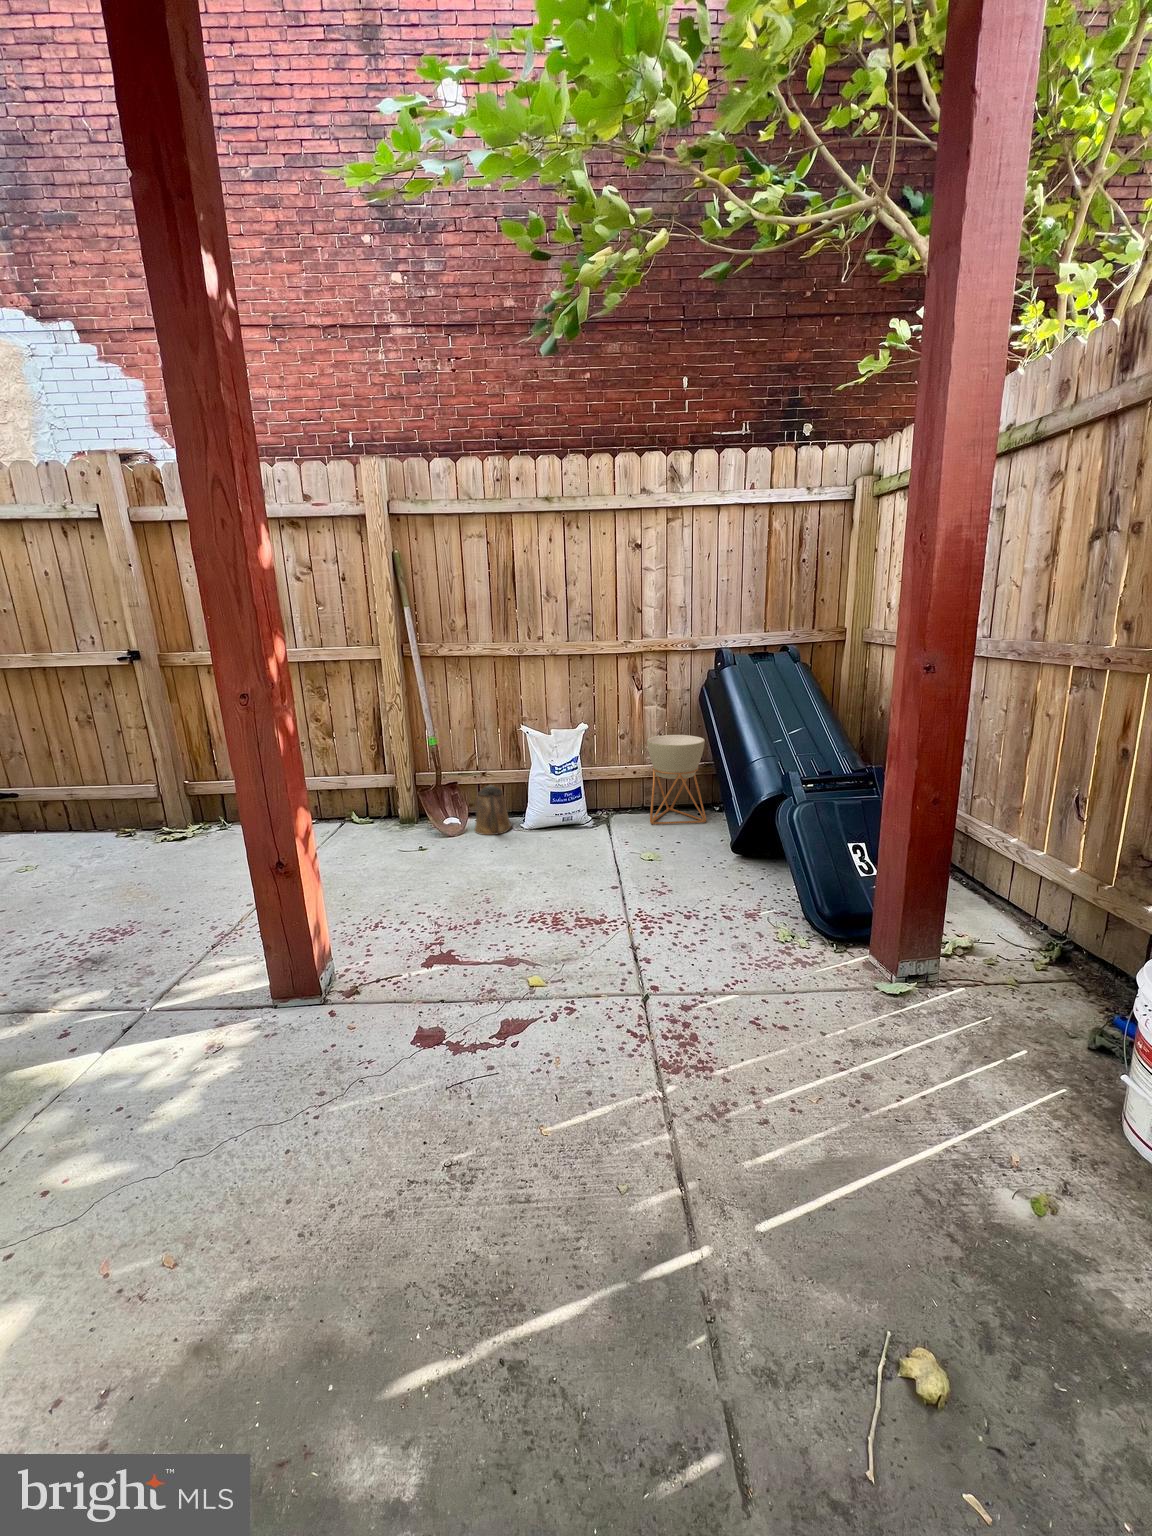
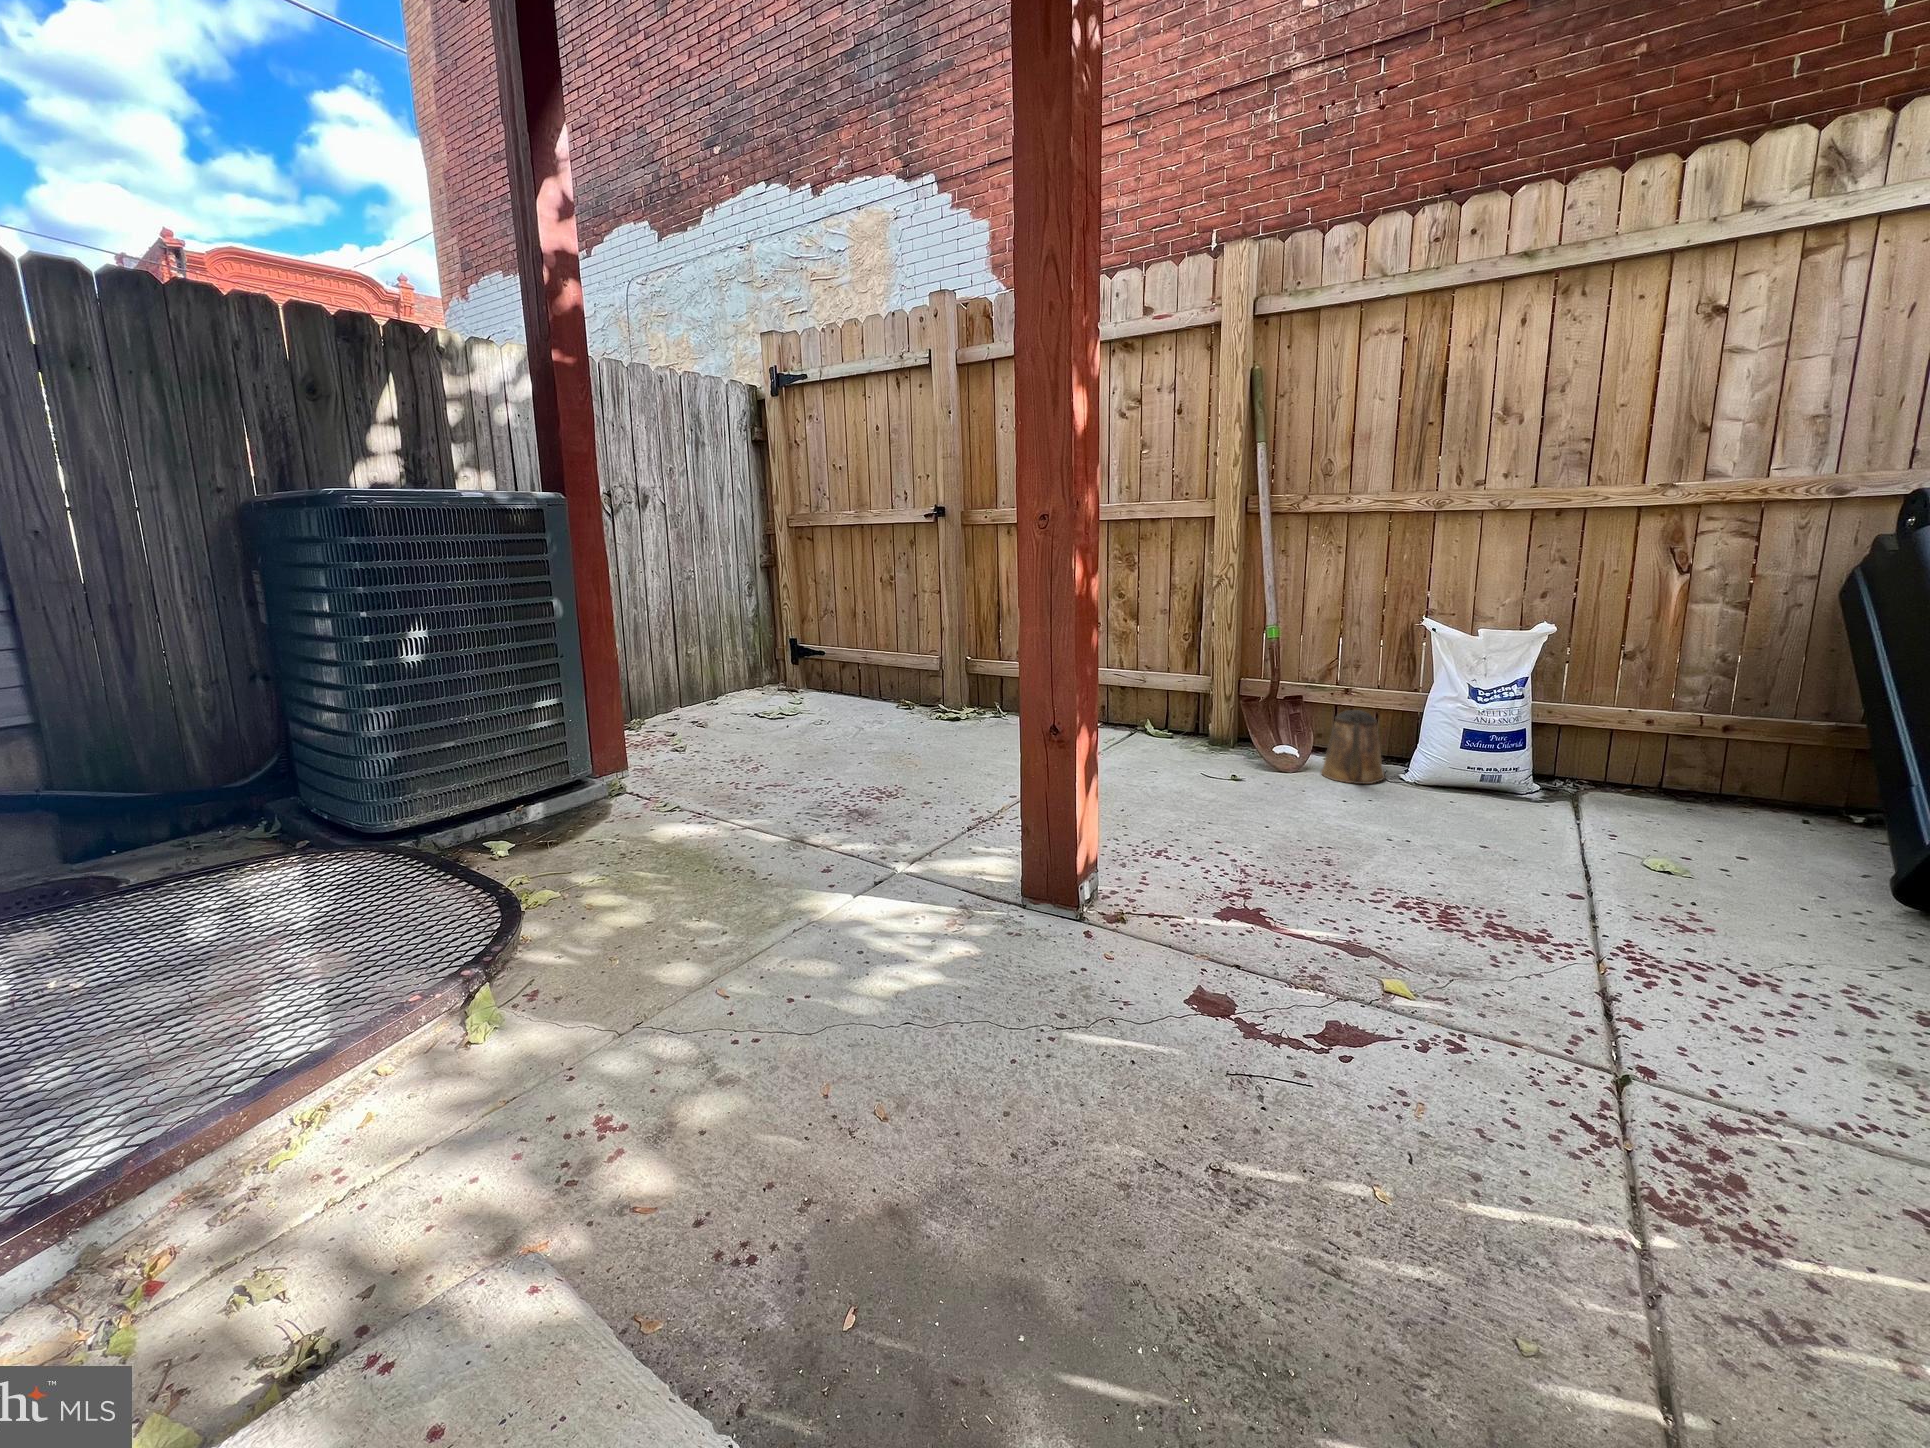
planter: present [647,735,706,824] -> none [1678,662,1849,840]

